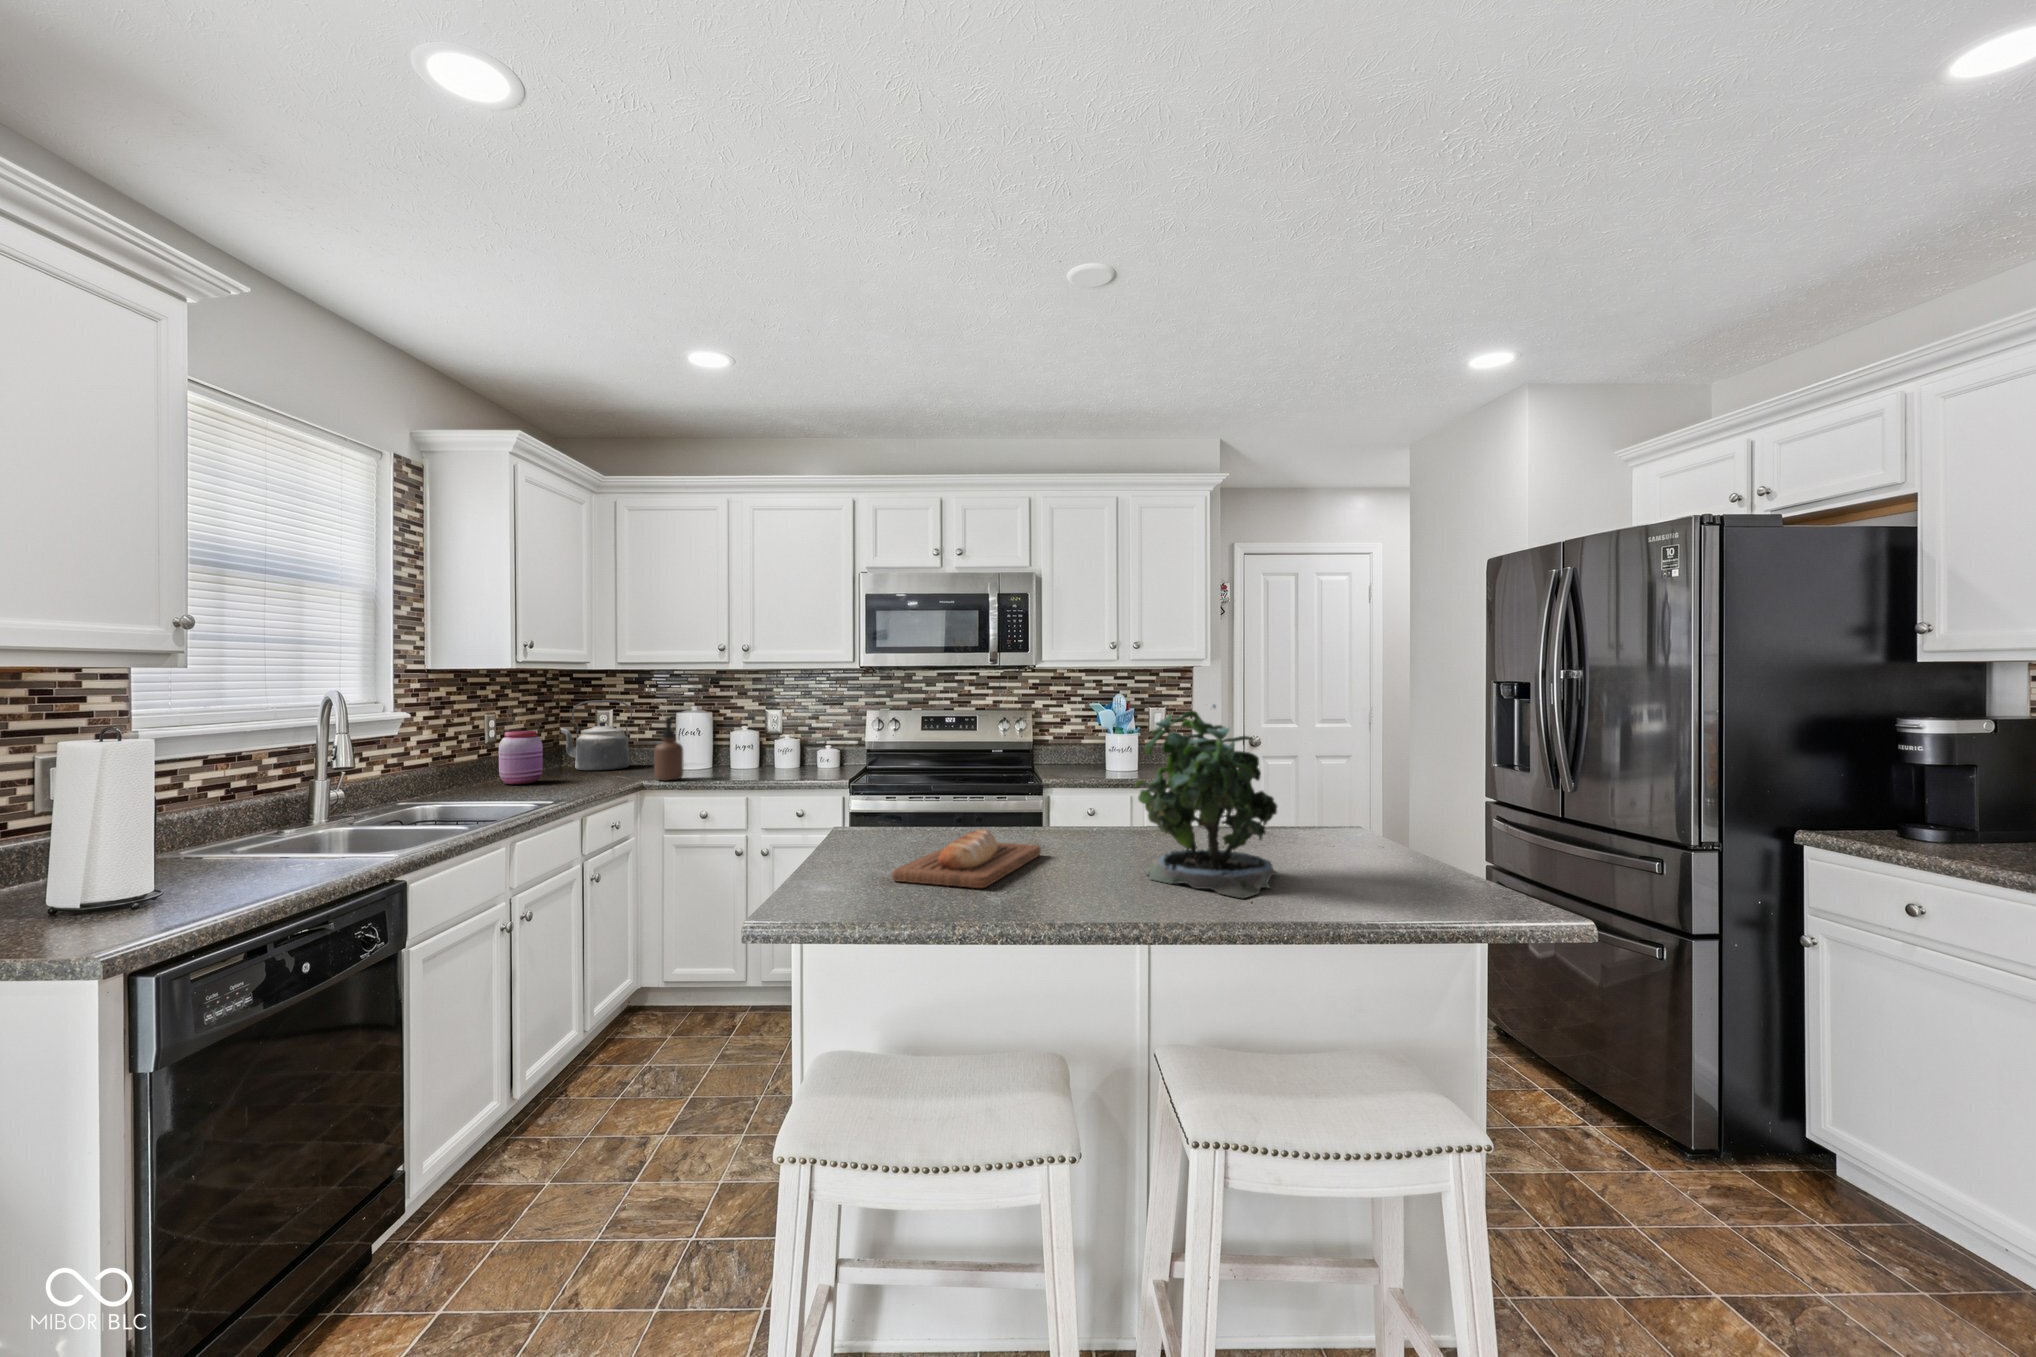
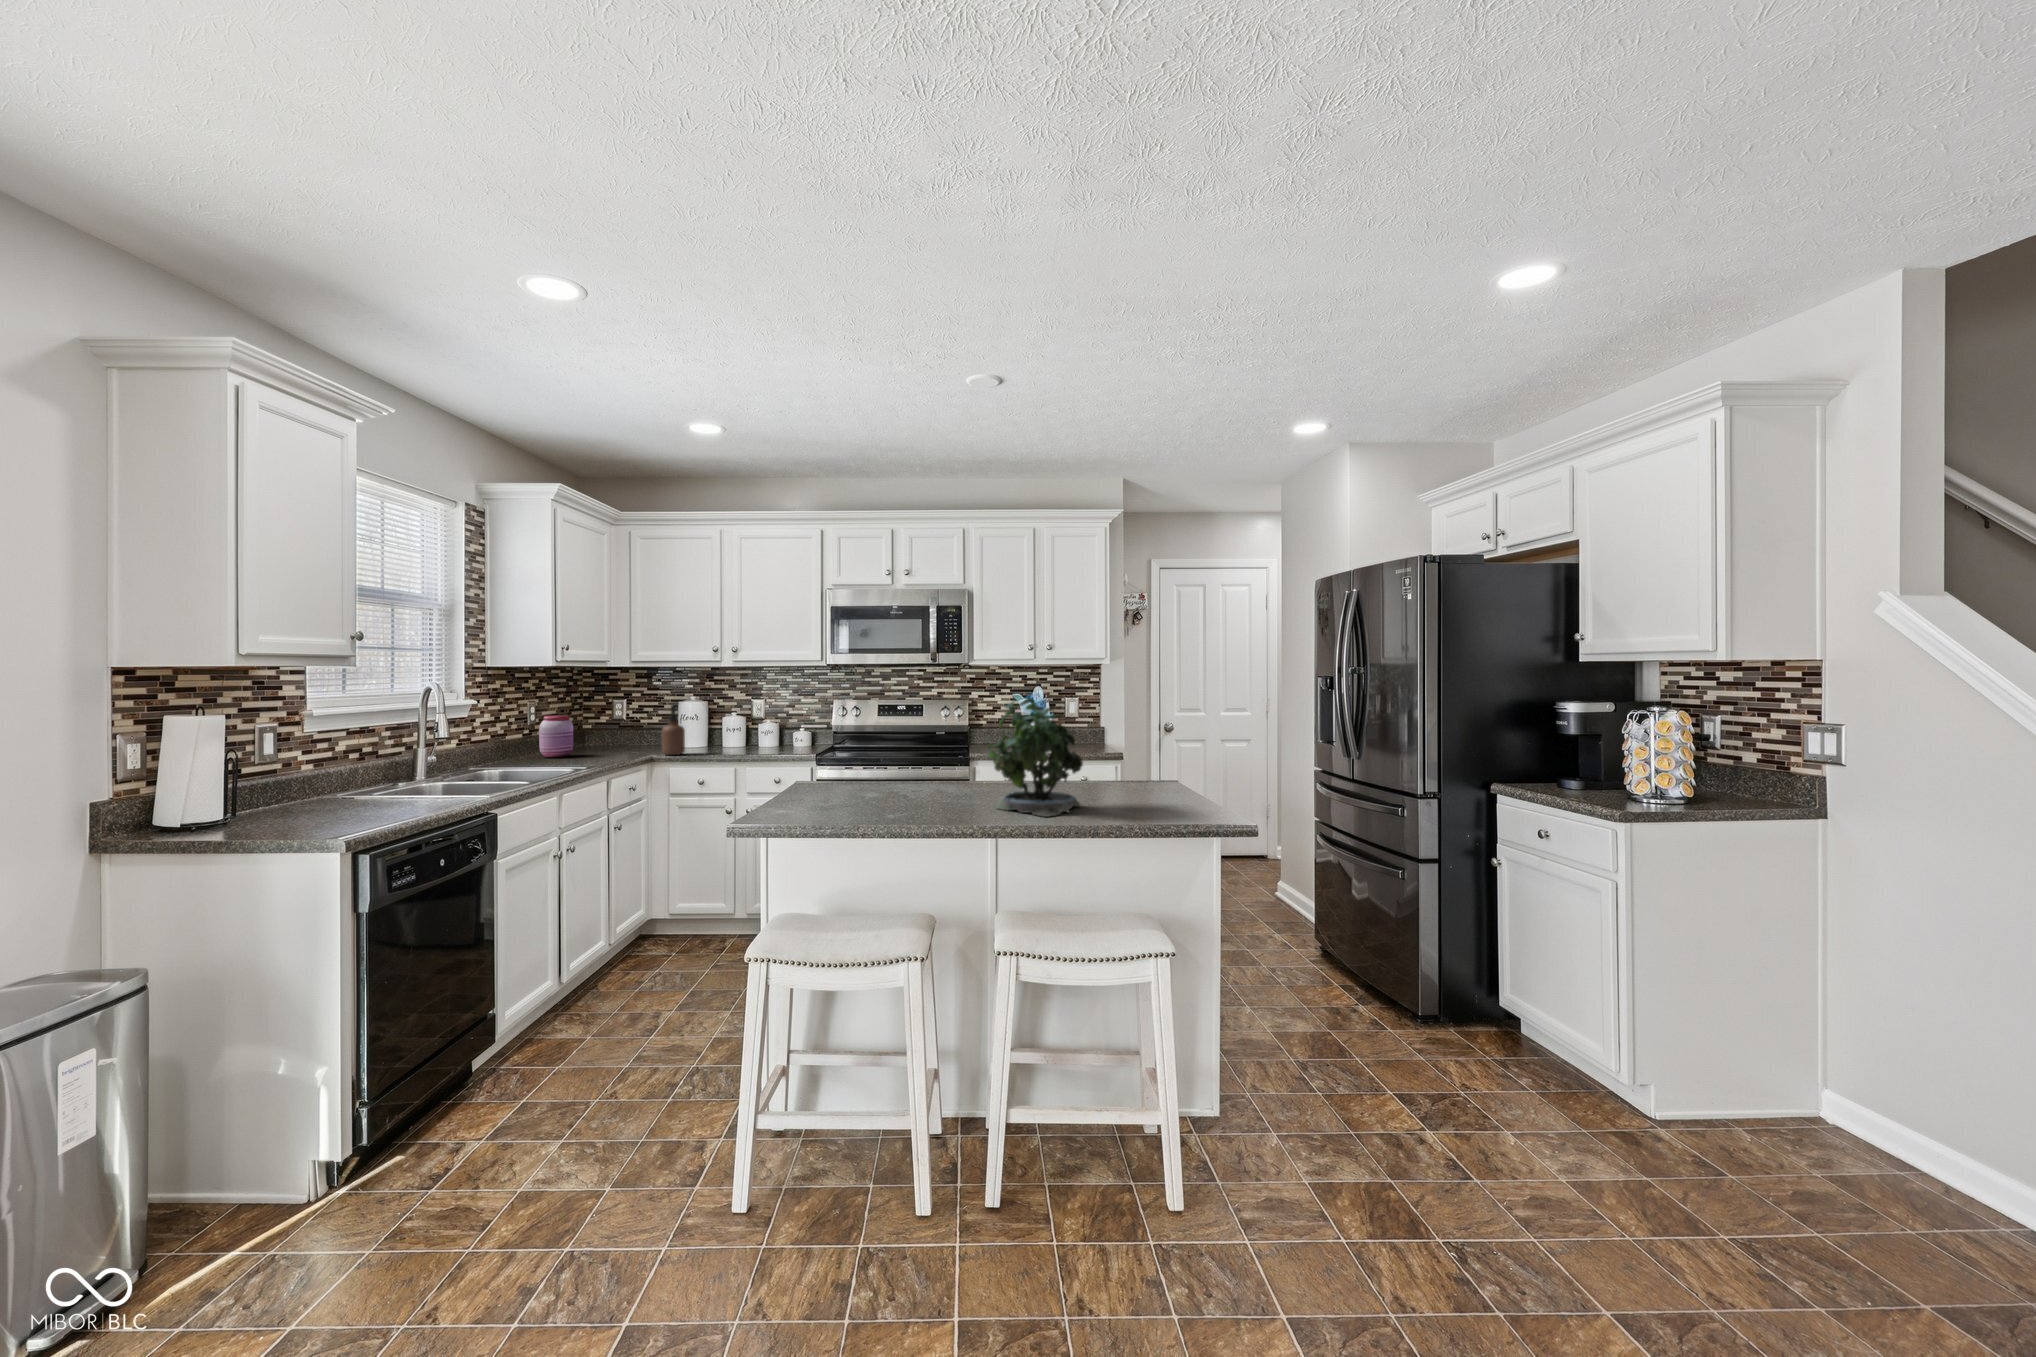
kettle: present [561,700,632,770] -> none [585,692,643,748]
bread loaf: present [892,829,1041,888] -> none [826,779,933,812]

